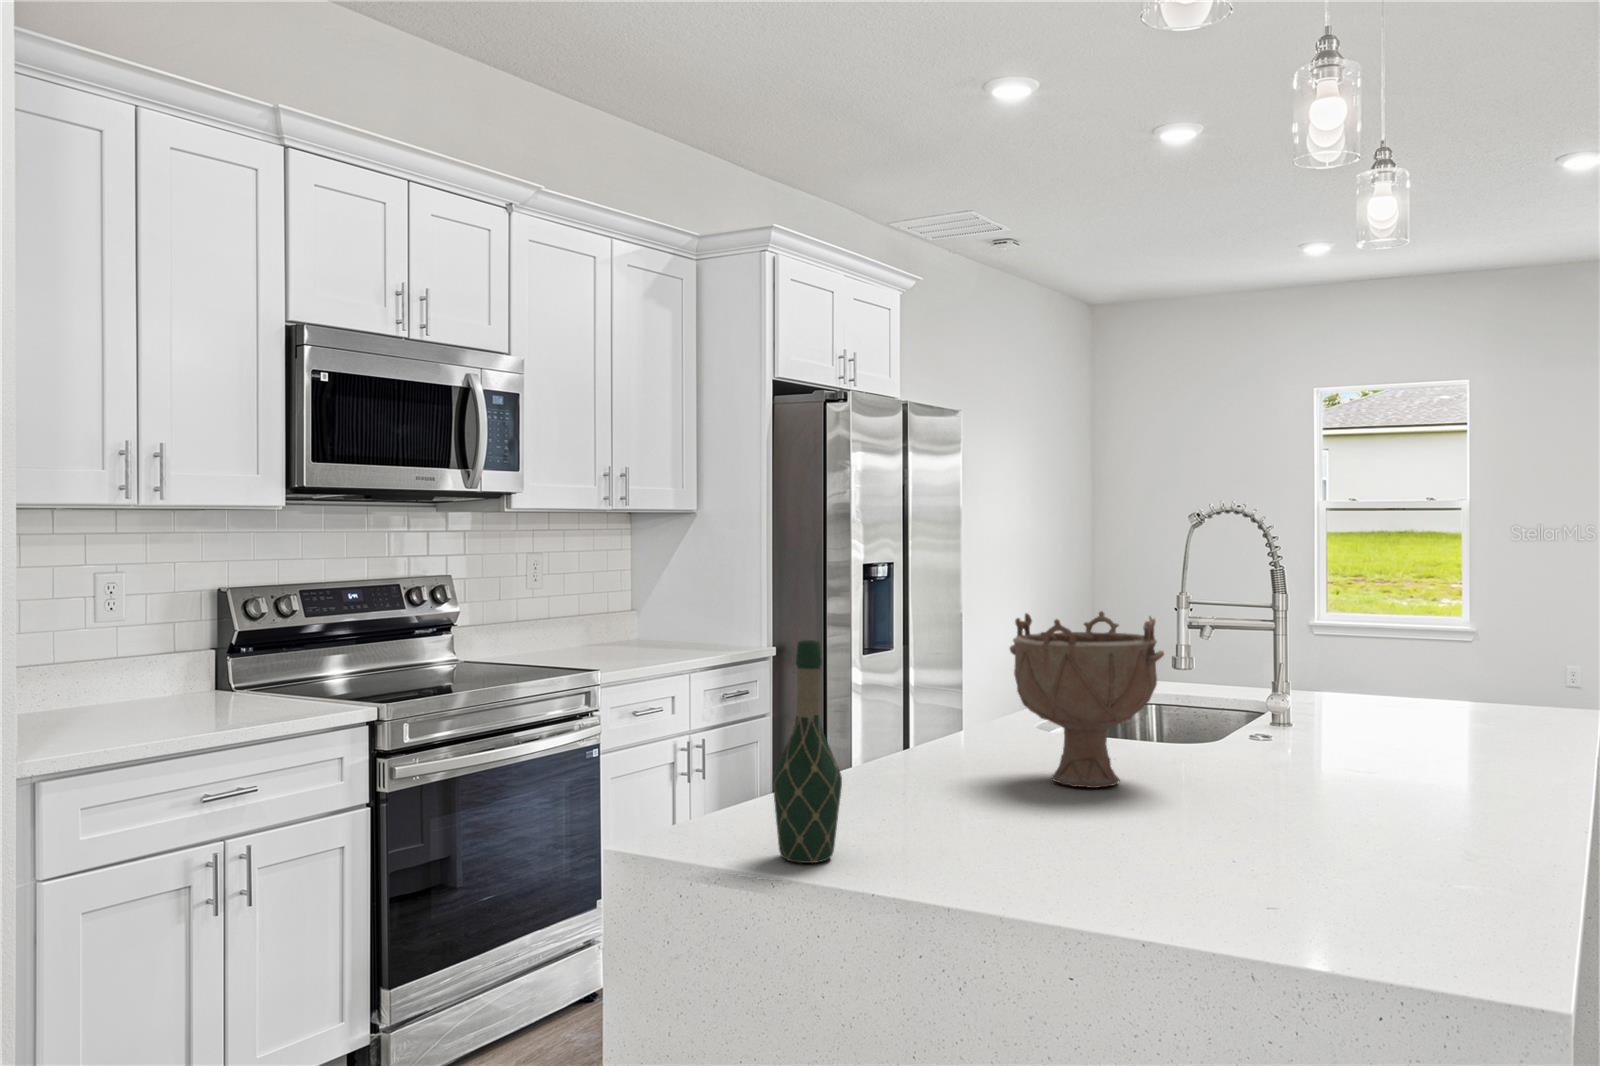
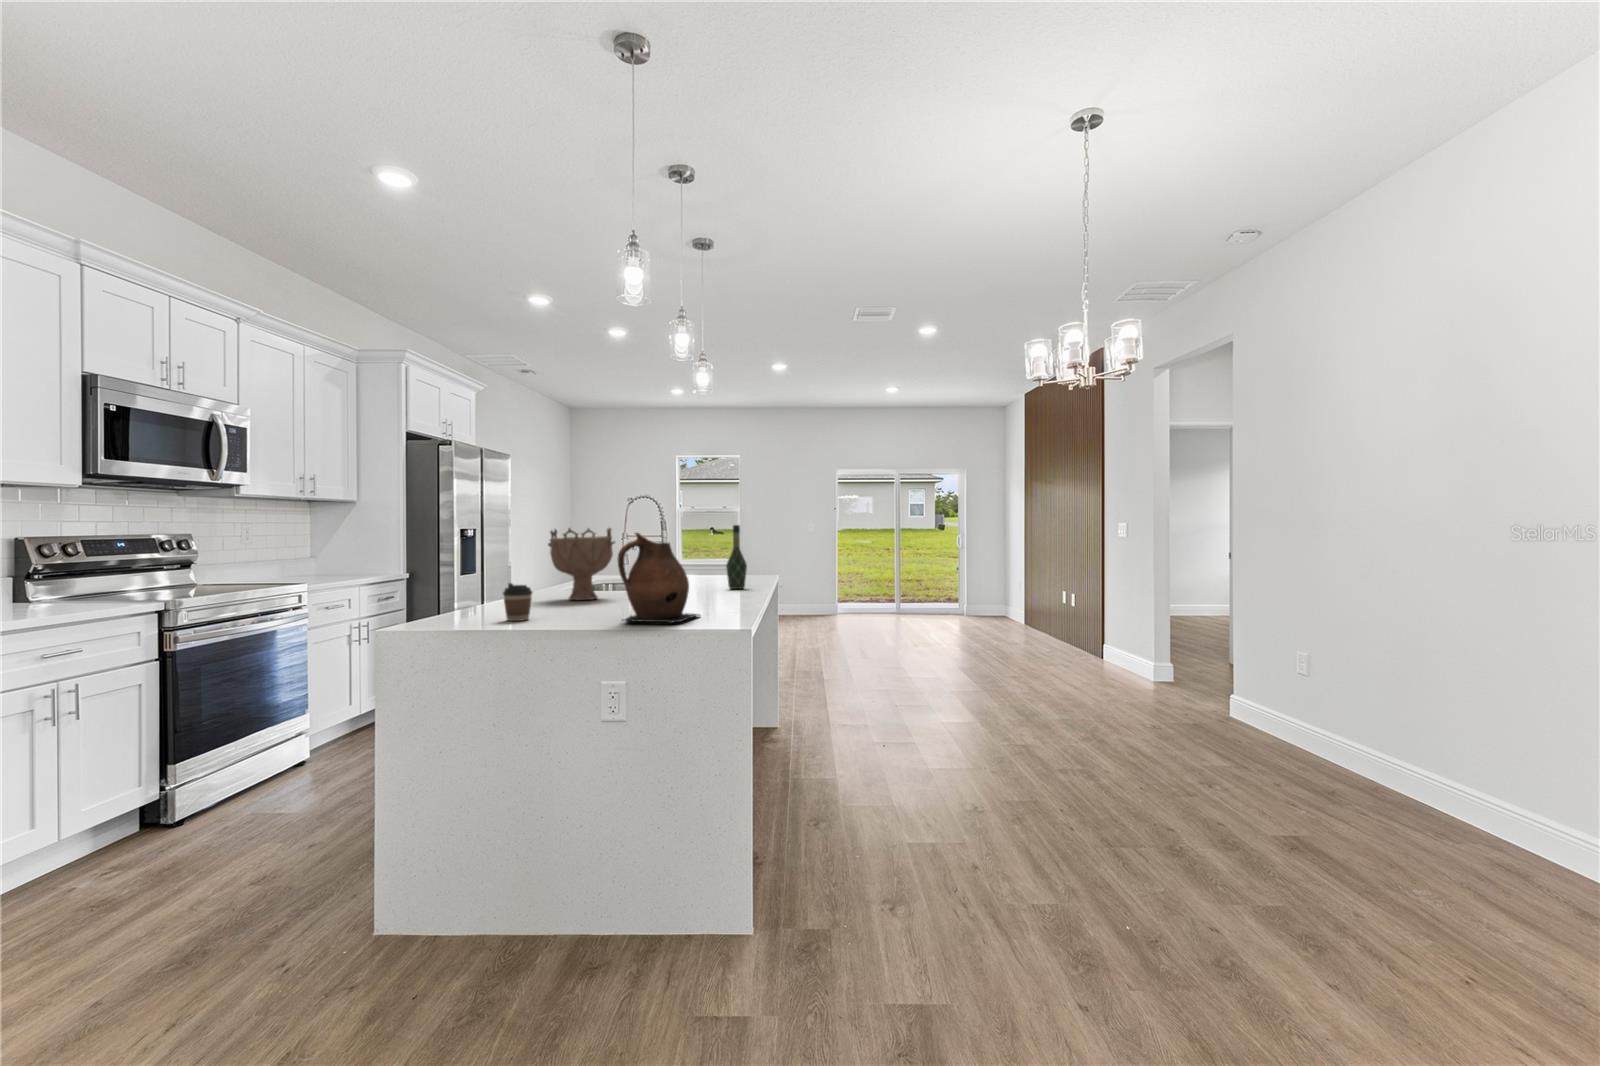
wine bottle: present [773,640,842,863] -> present [726,525,747,589]
ceramic pitcher: none [1172,682,1407,965] -> present [618,533,700,623]
coffee cup: none [895,772,962,869] -> present [503,583,532,621]

